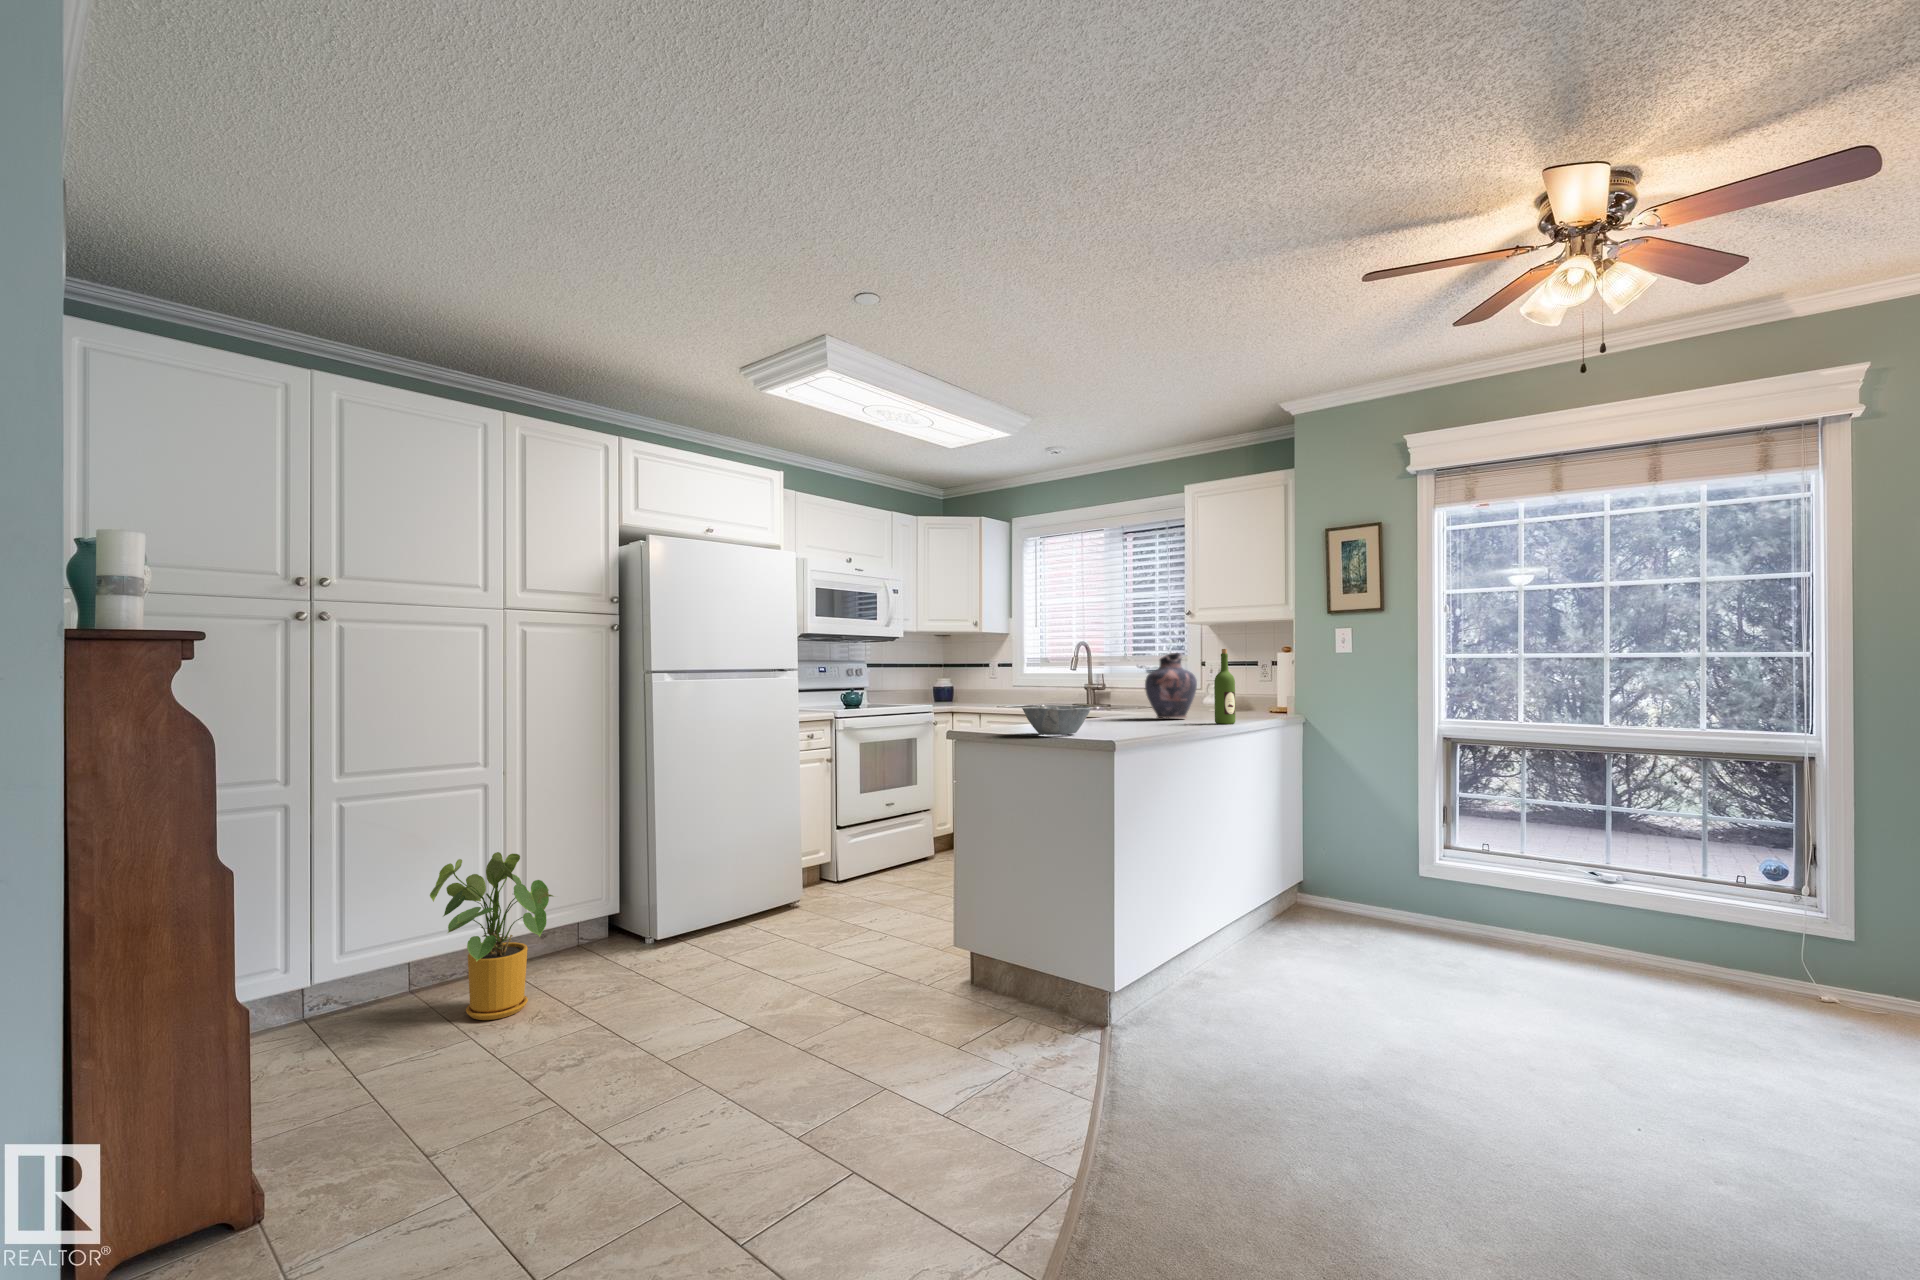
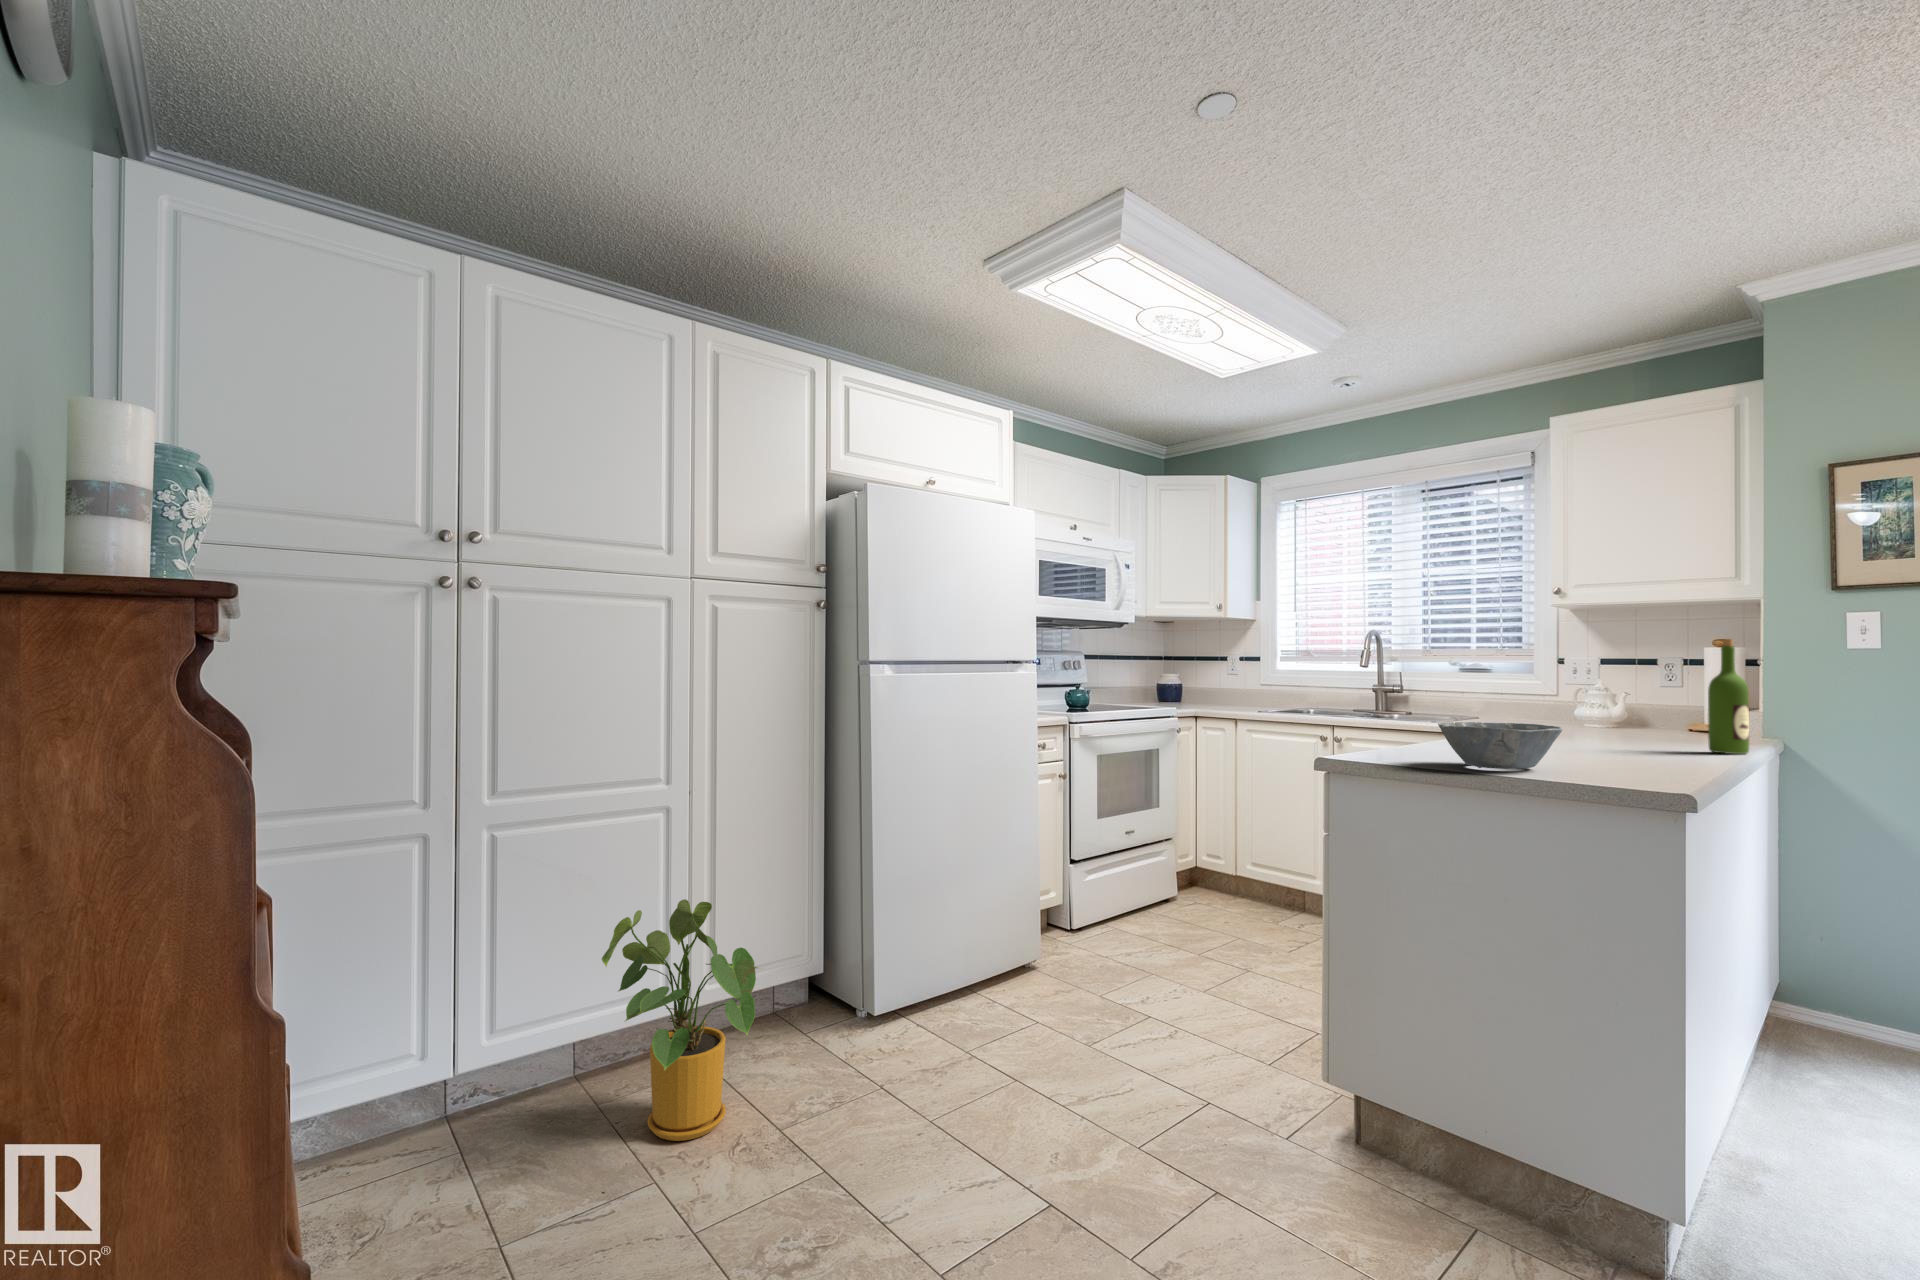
vase: present [1145,653,1197,718] -> none [1546,644,1636,739]

